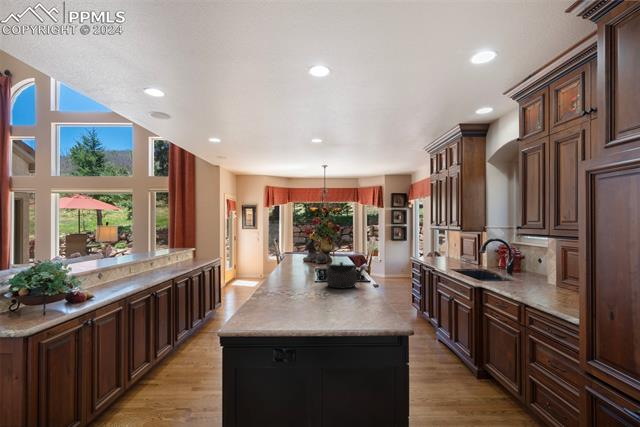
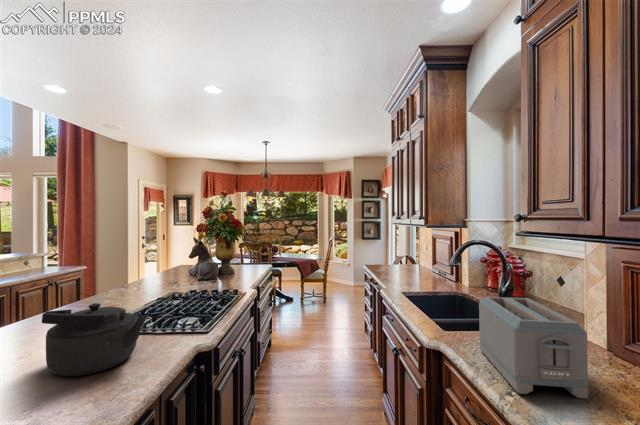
toaster: none [500,261,541,293] -> present [479,297,588,399]

